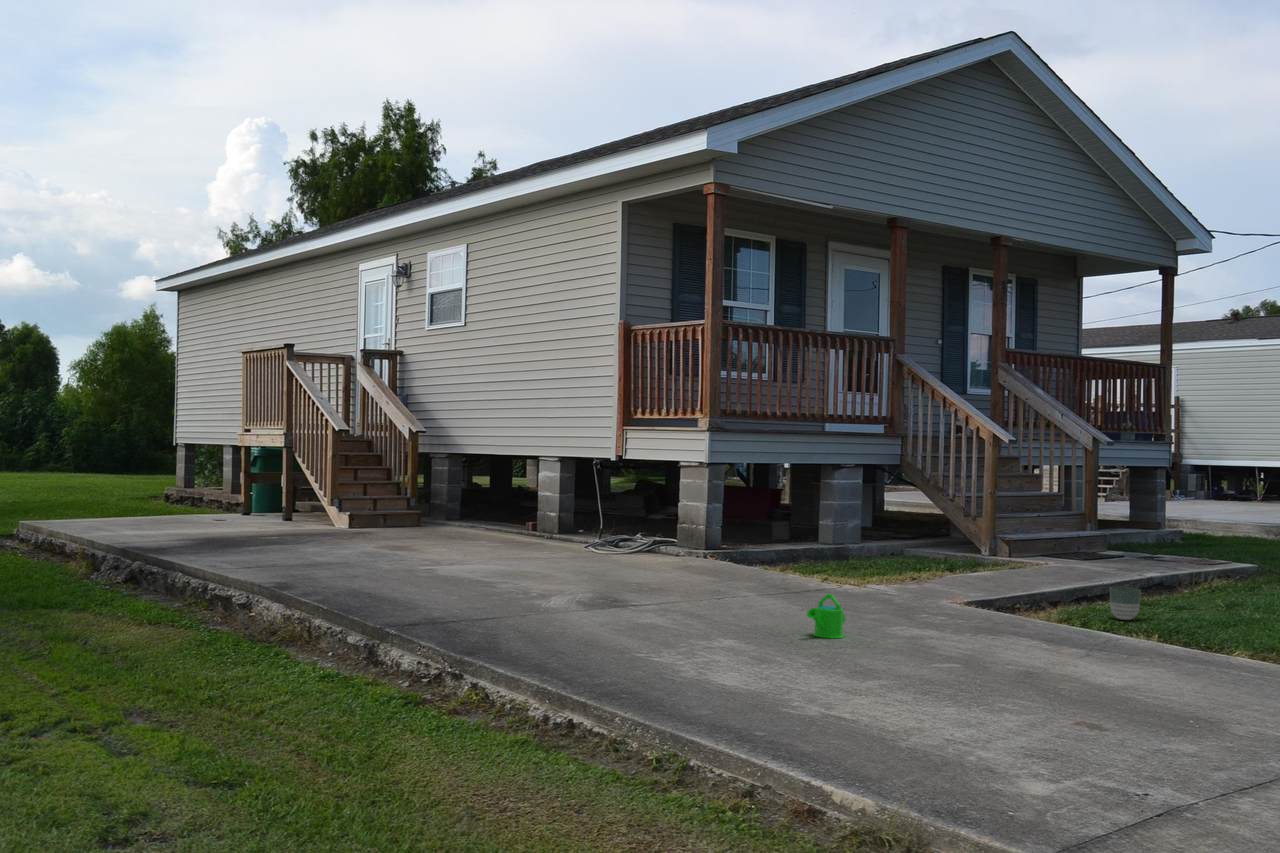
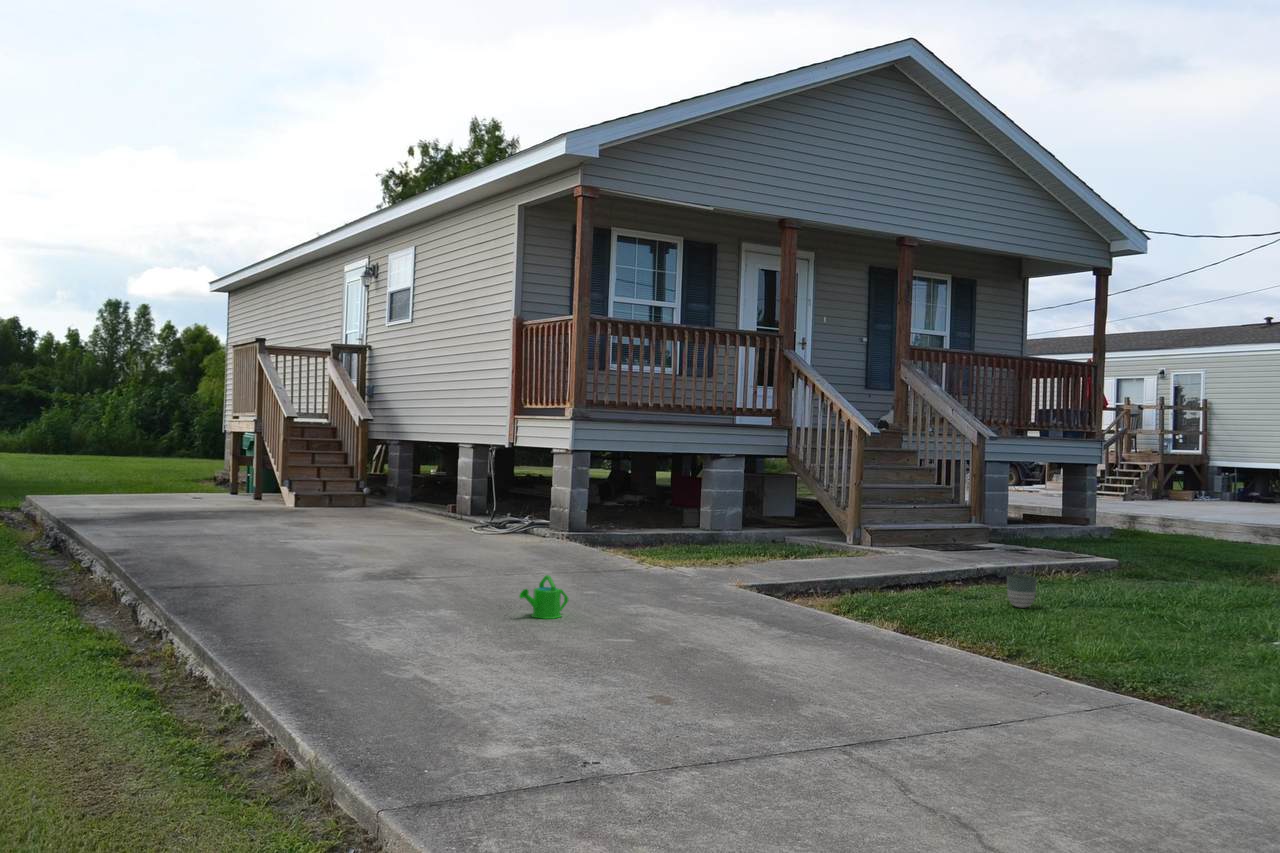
planter: present [1110,586,1141,620] -> present [1007,575,1037,608]

